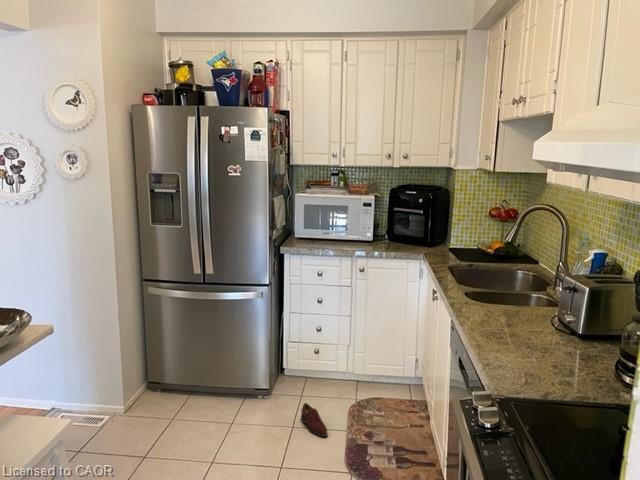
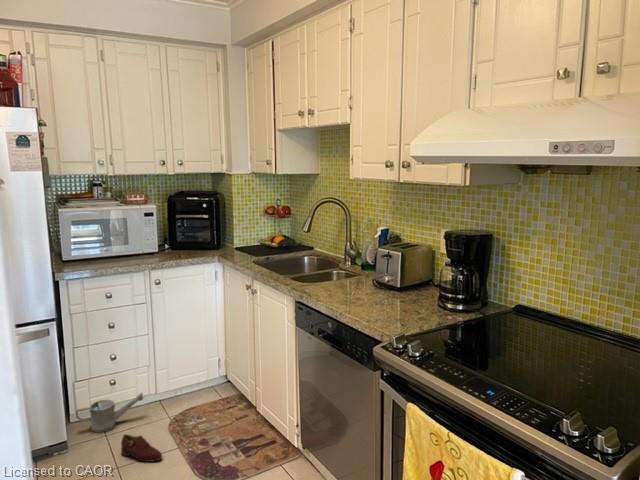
watering can: none [283,366,337,394] -> present [76,393,143,432]

